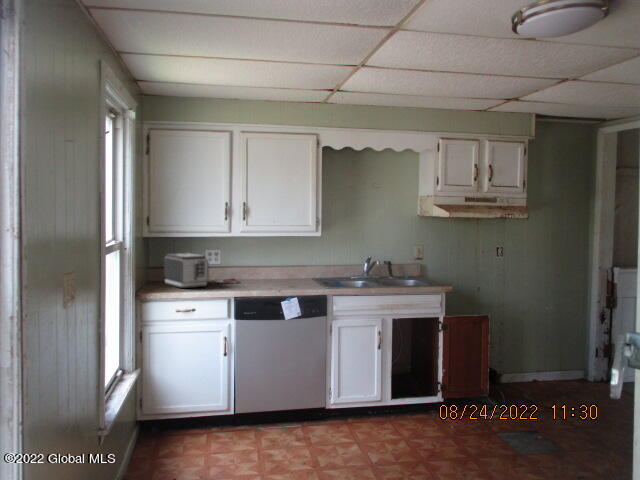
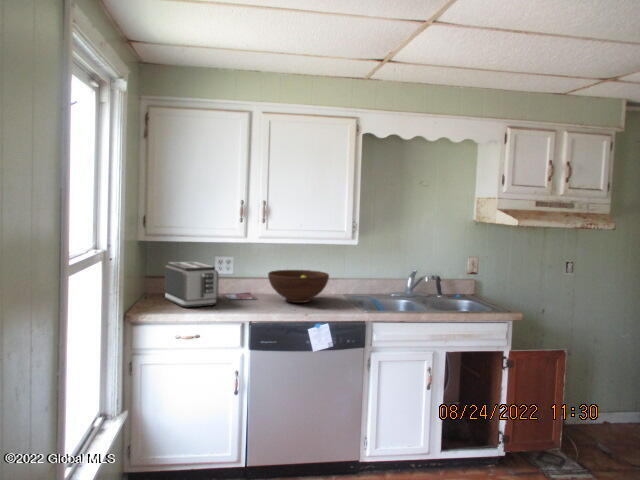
fruit bowl: none [249,259,298,284] -> present [268,270,329,303]

